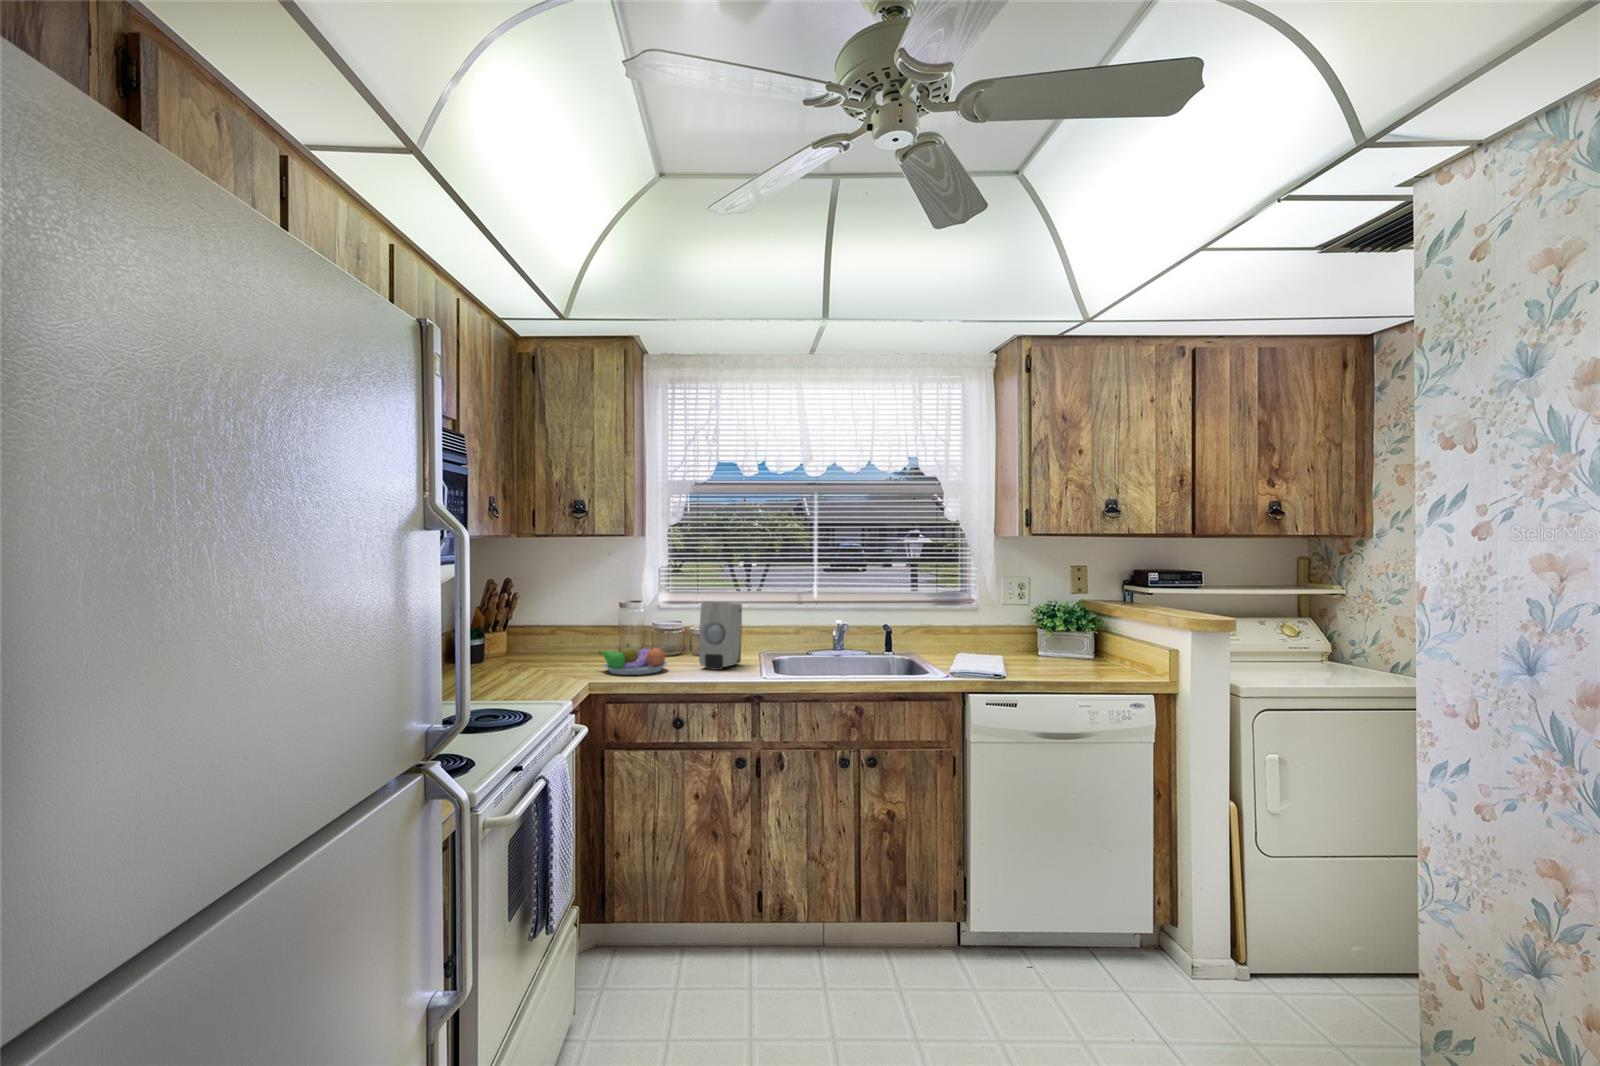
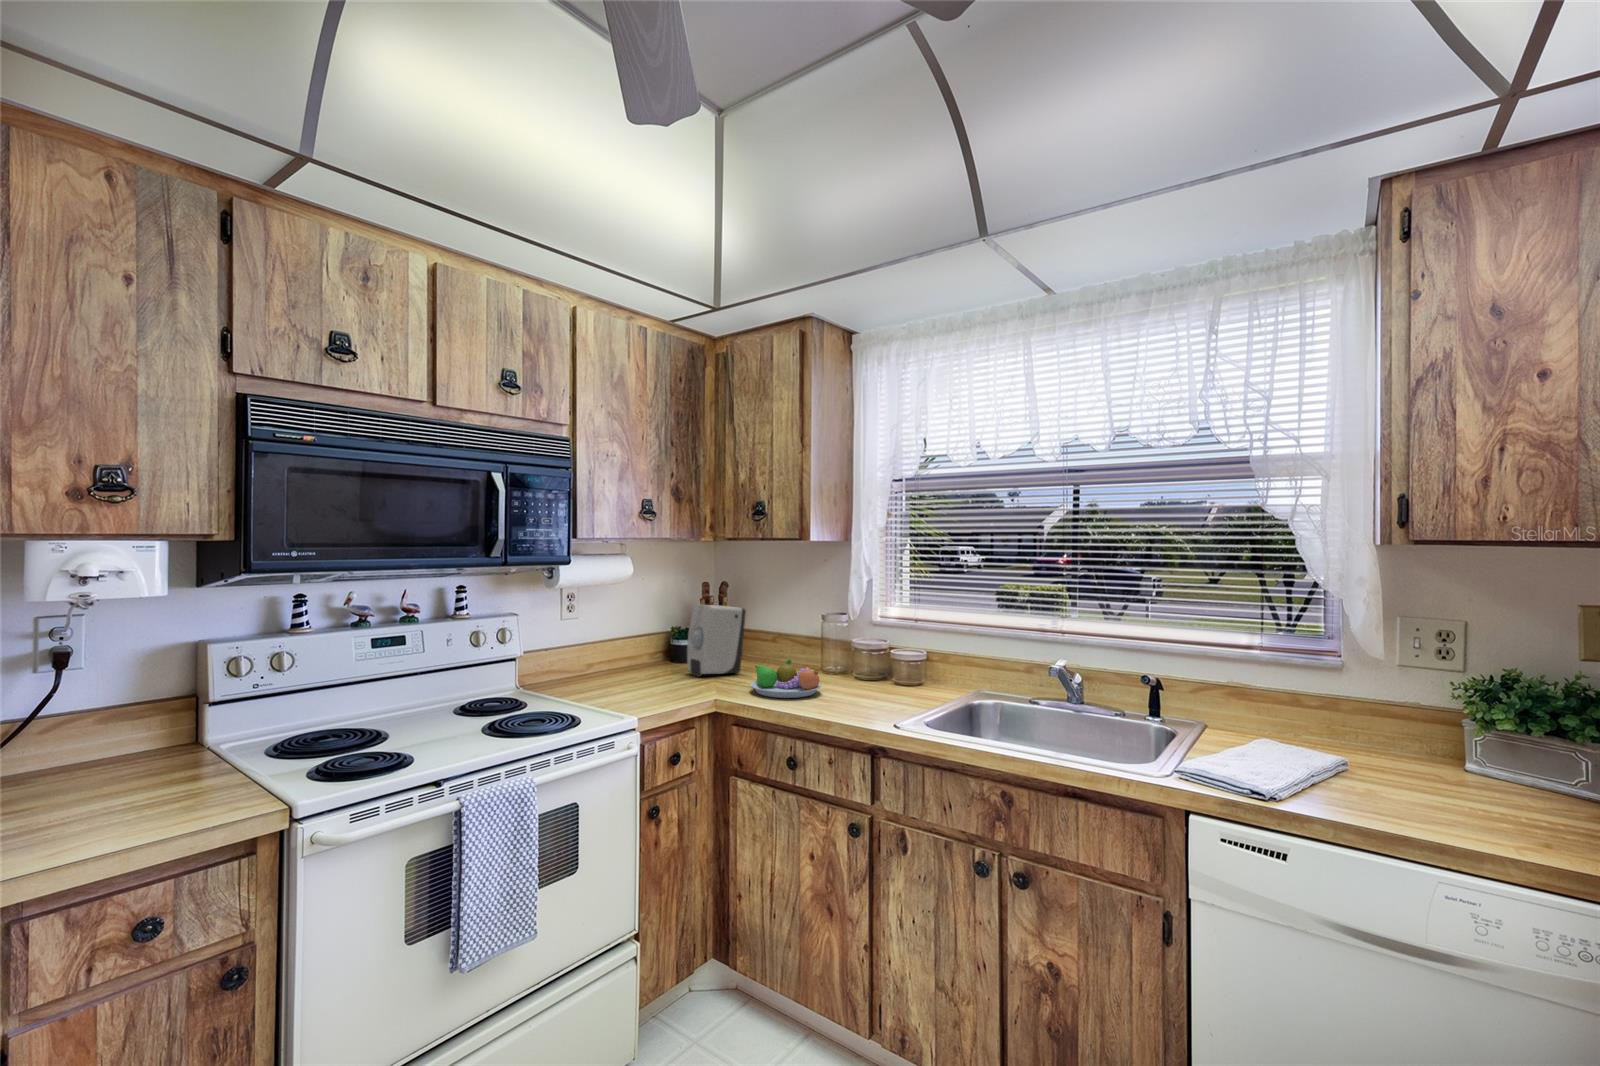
soap dispenser: present [699,601,742,670] -> present [687,604,746,677]

